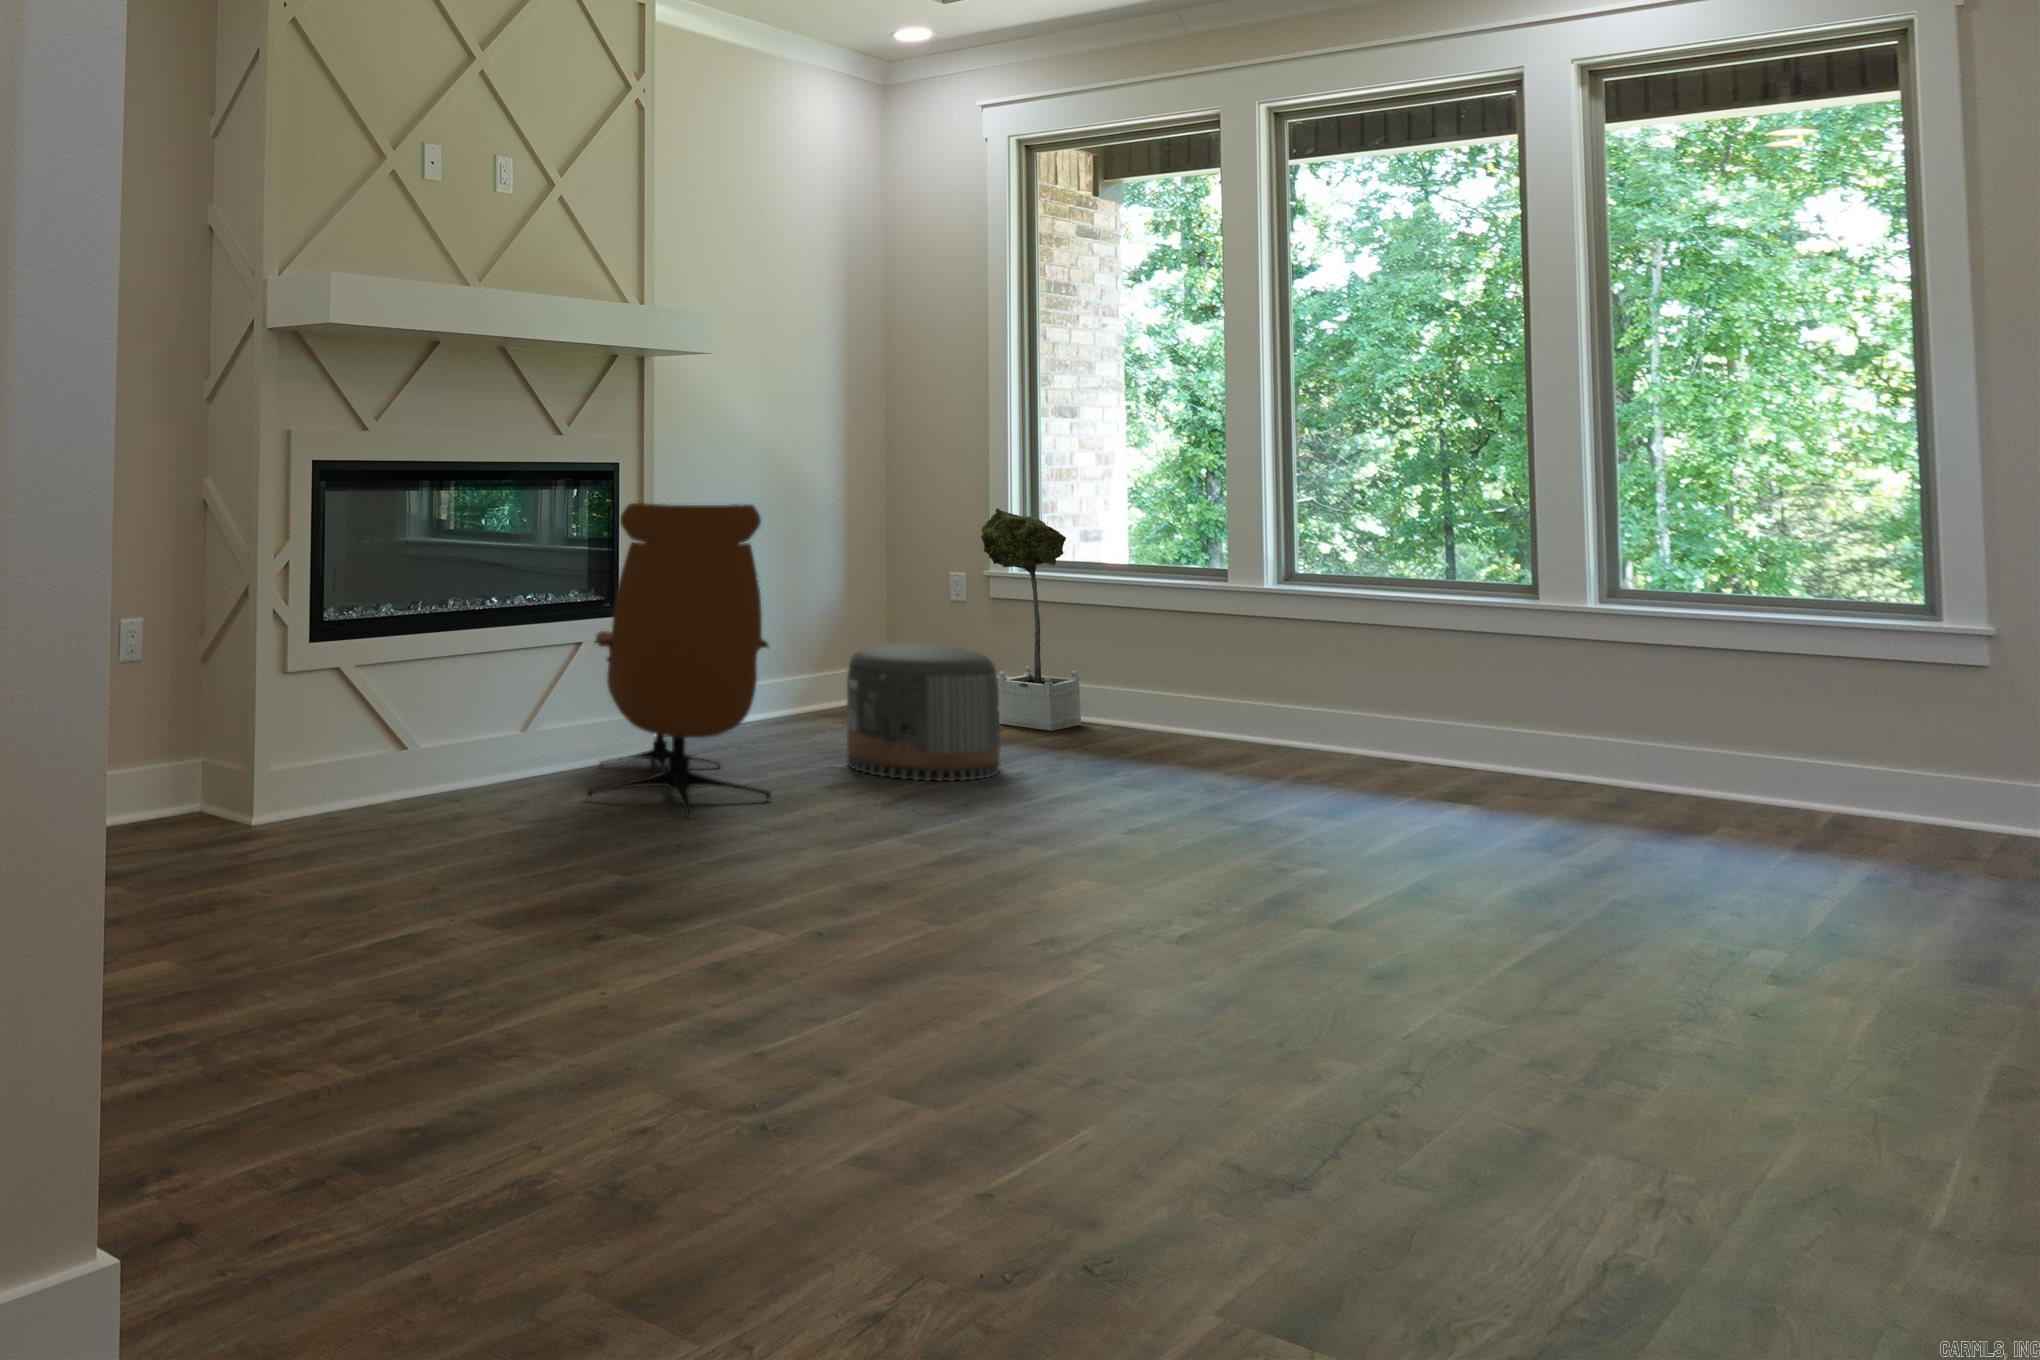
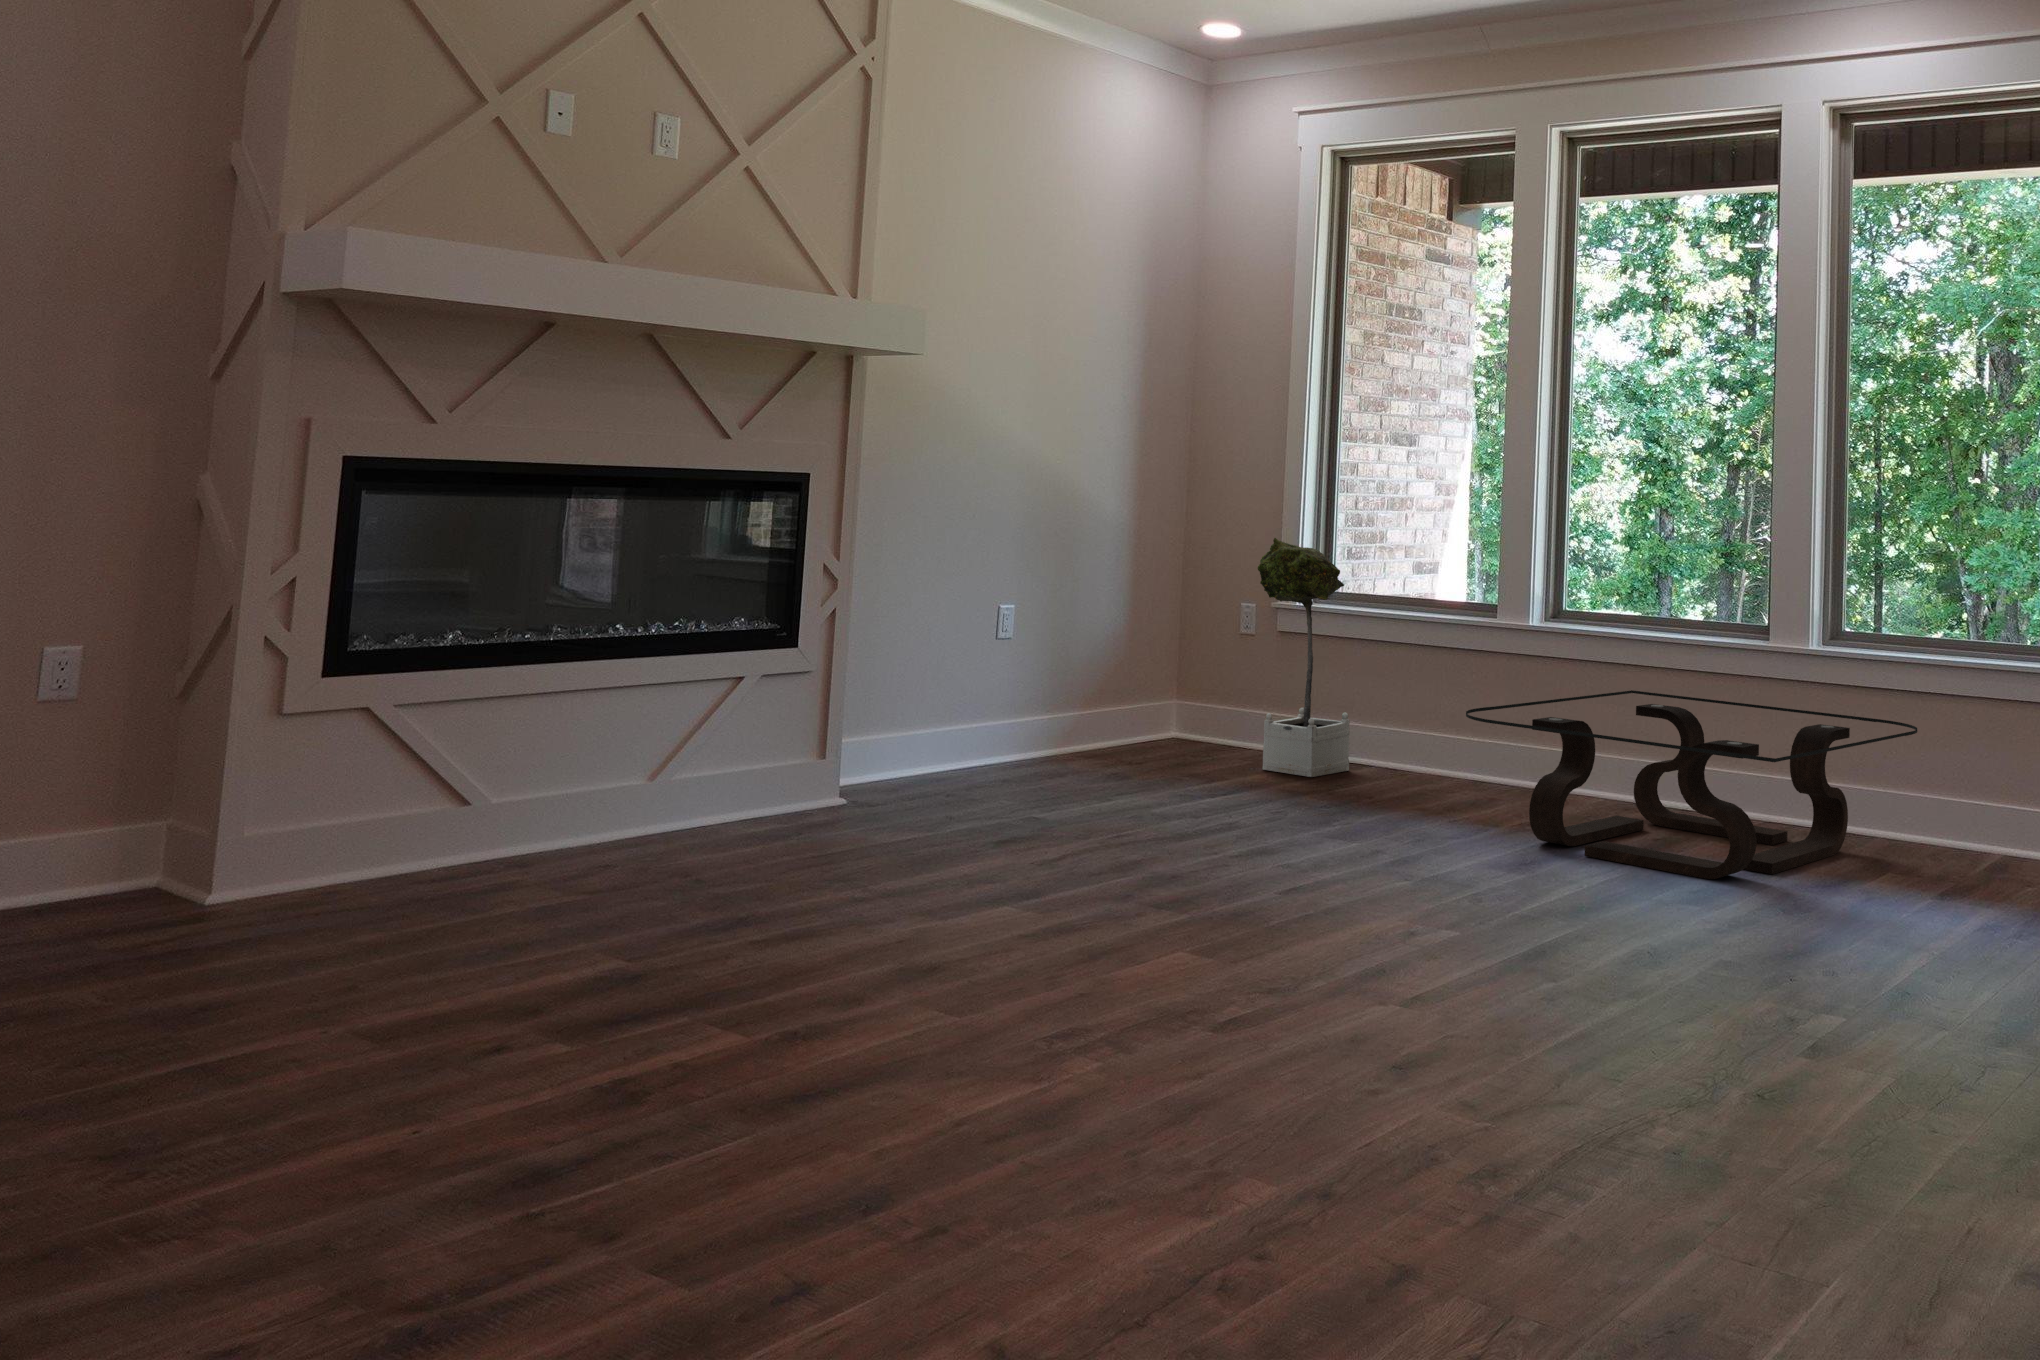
lounge chair: present [587,503,771,817] -> none [690,517,915,883]
pouf: present [847,643,1000,781] -> none [1047,683,1216,835]
coffee table: none [1251,647,1733,828] -> present [1466,690,1917,879]

